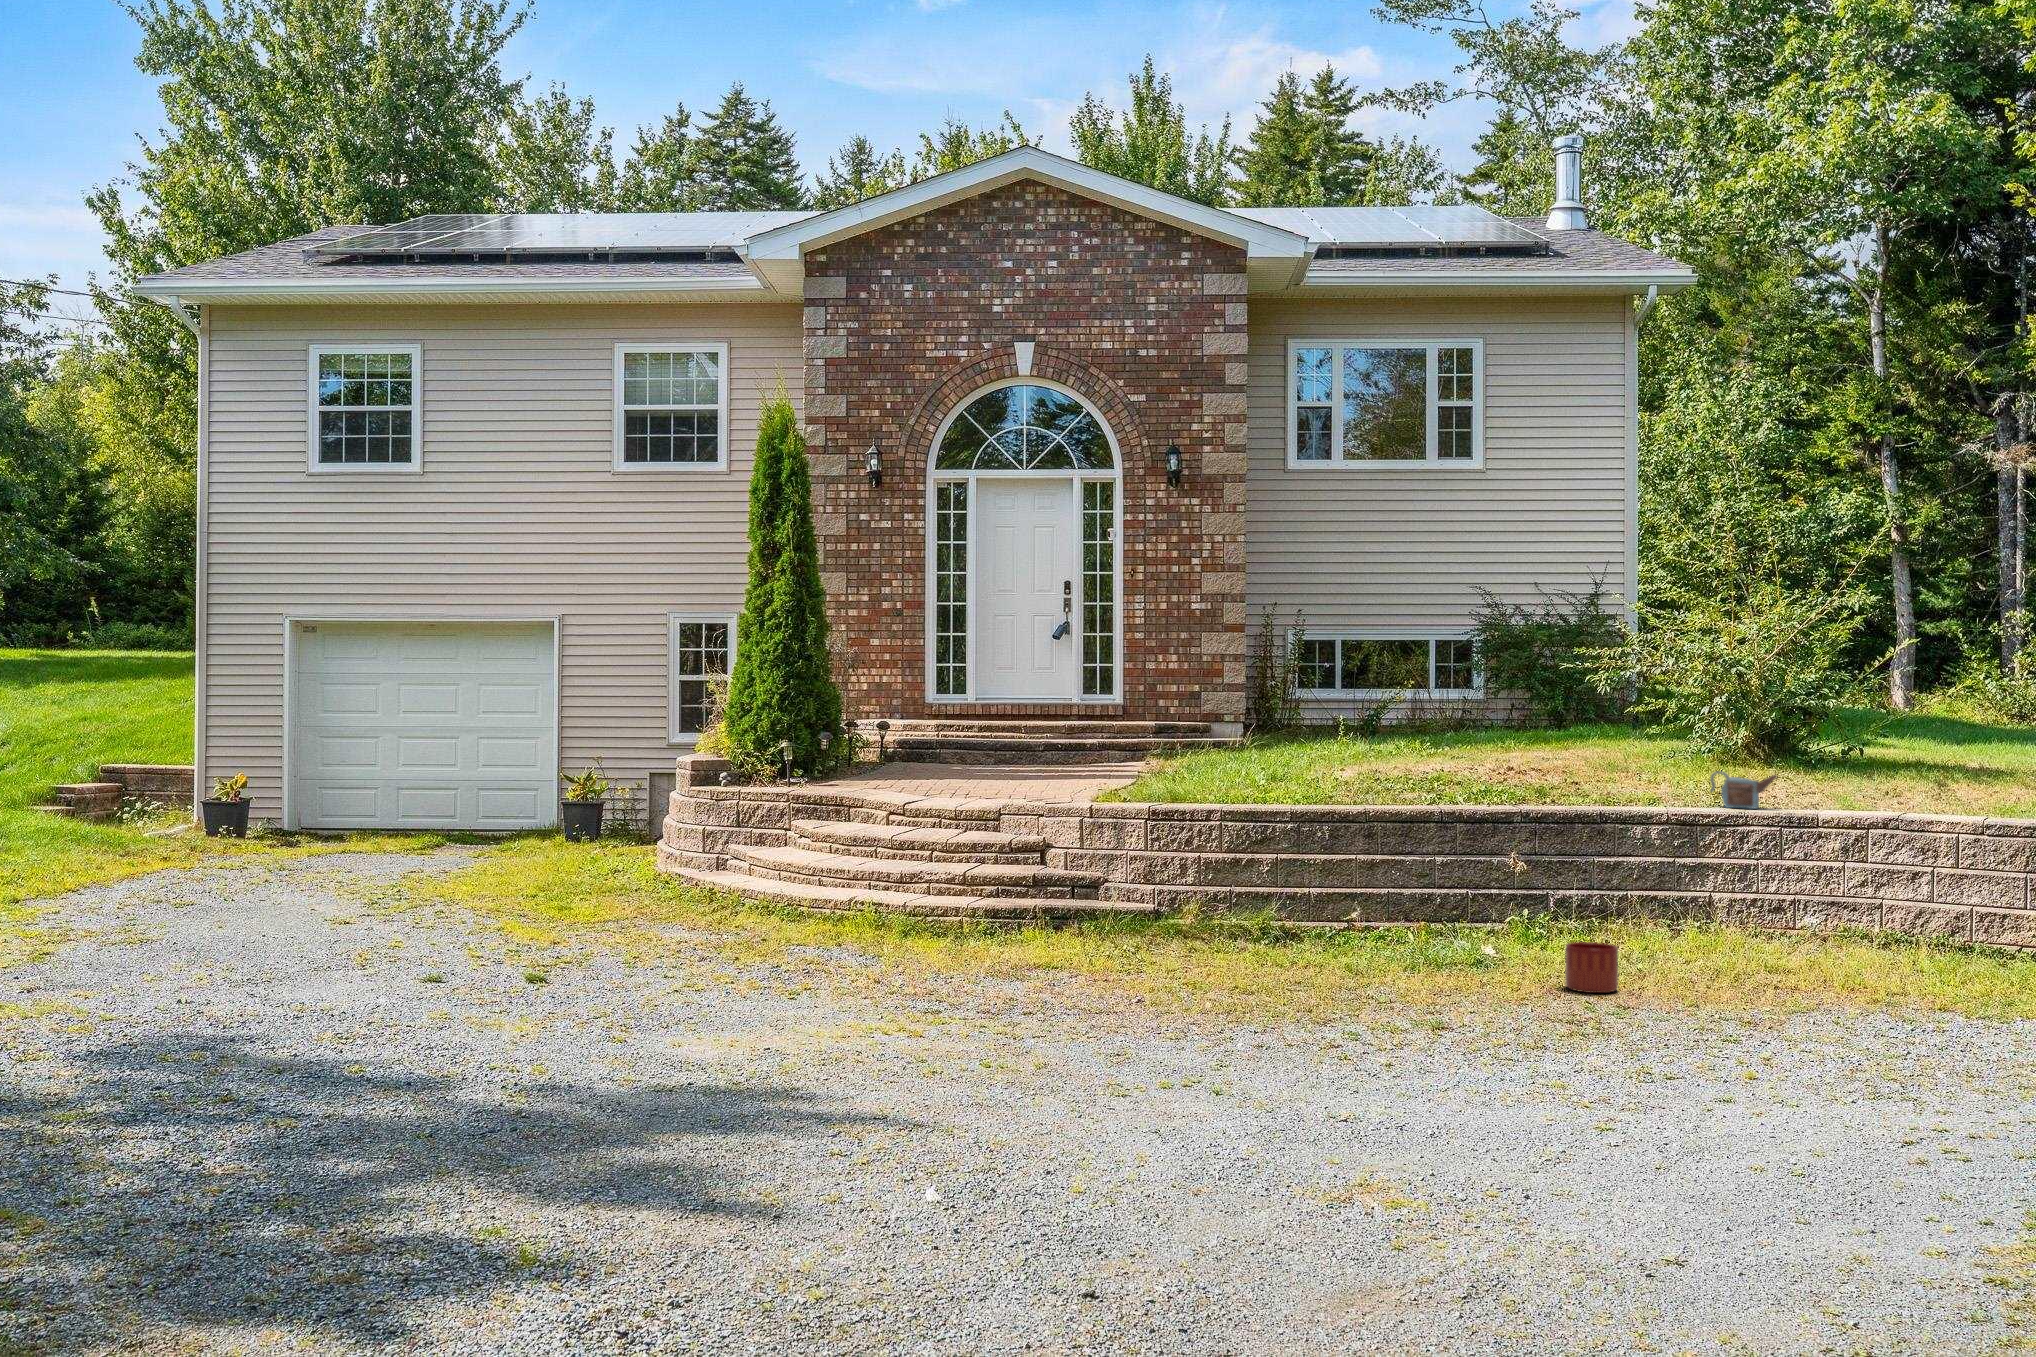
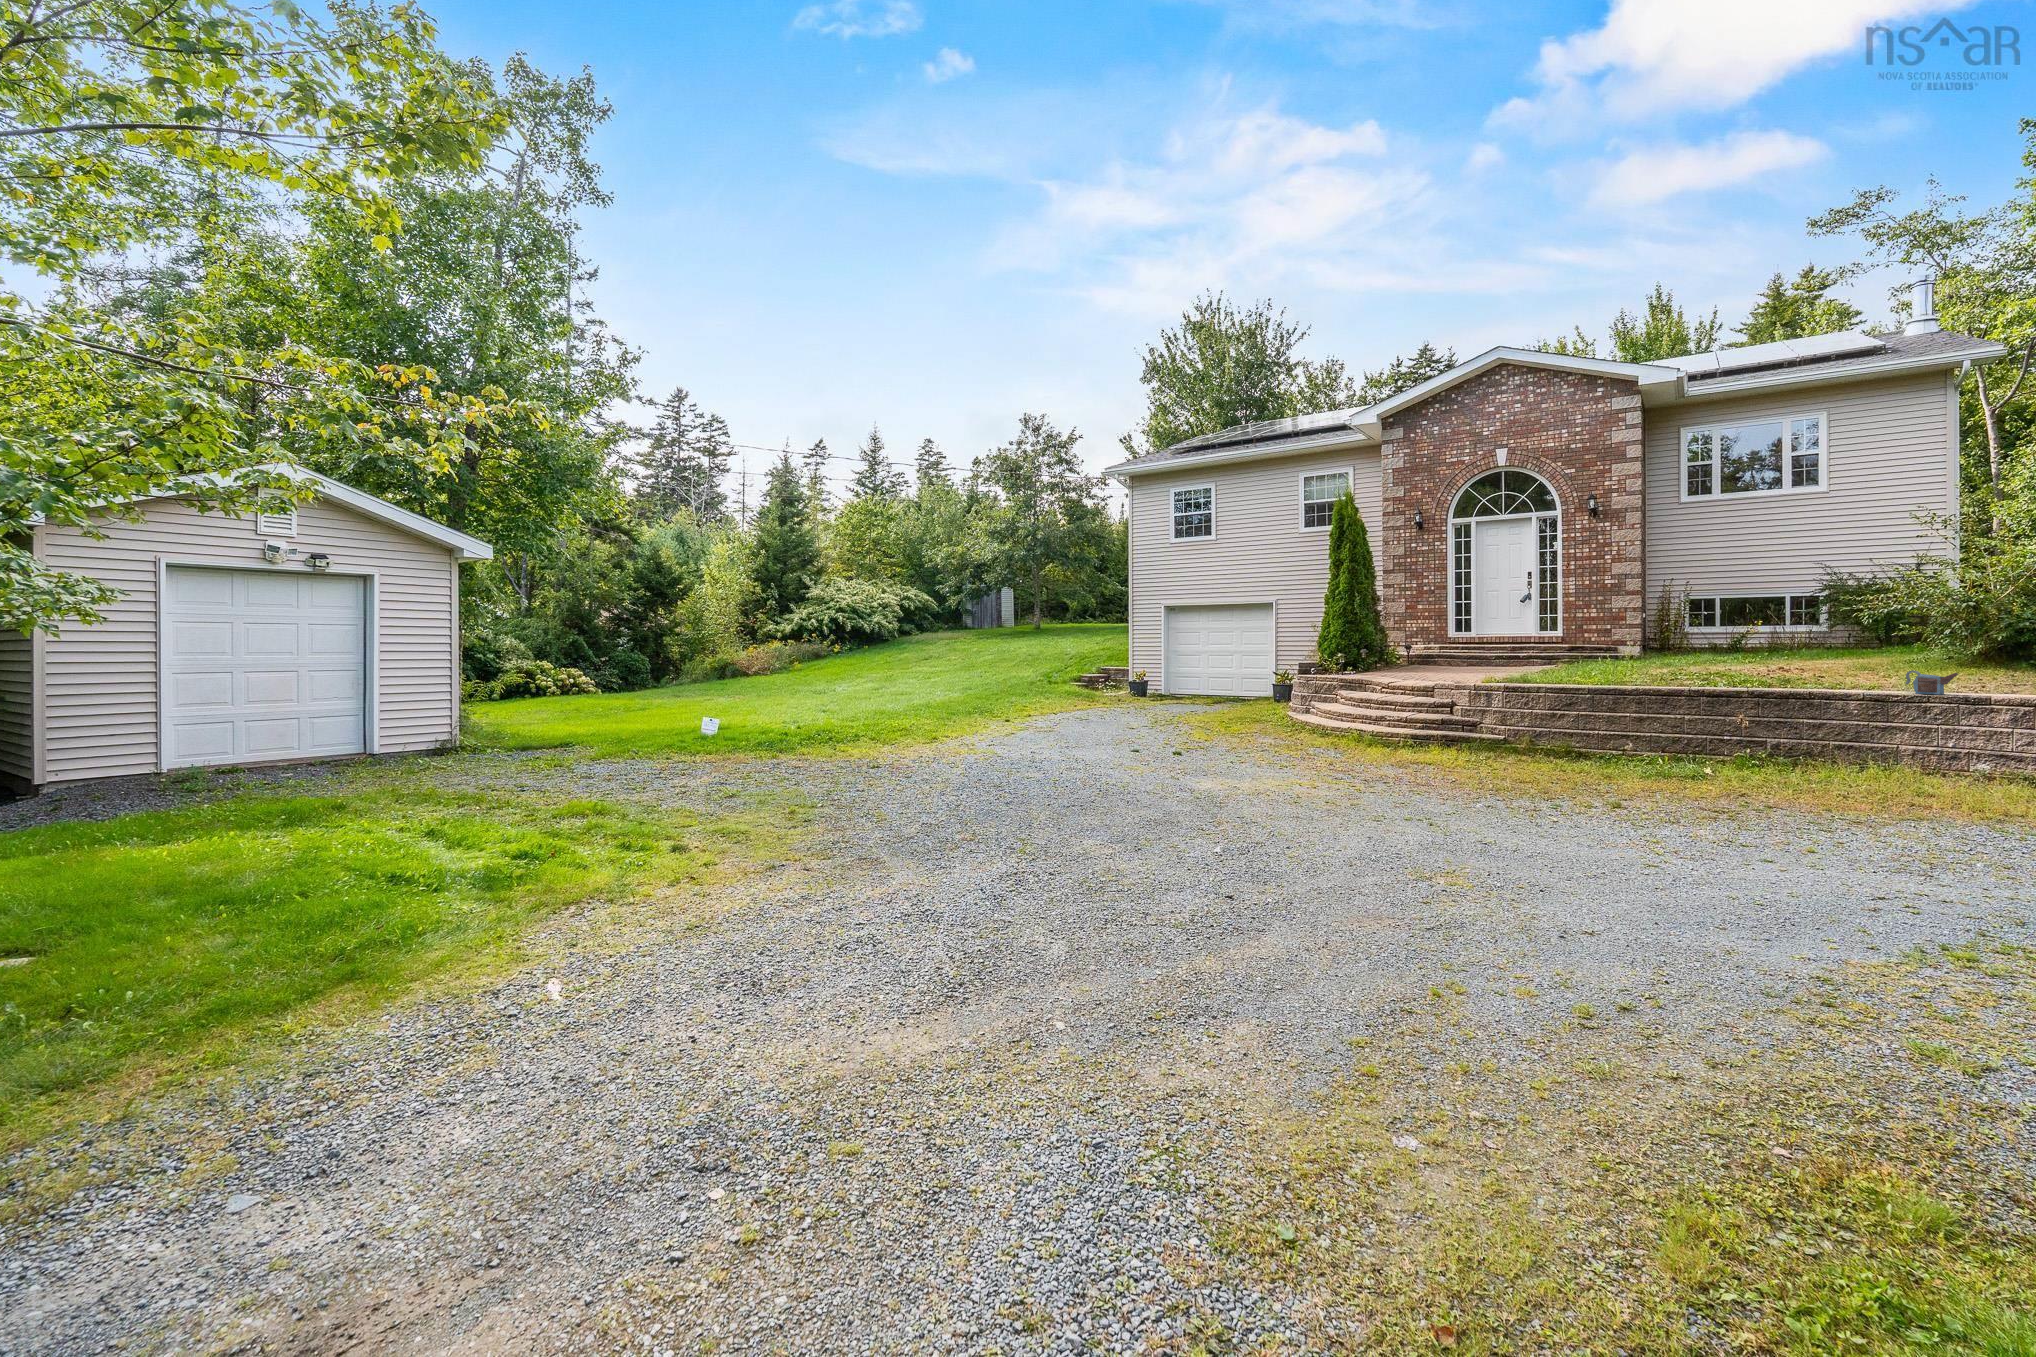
planter: present [1565,942,1618,993] -> none [1725,763,1762,791]

